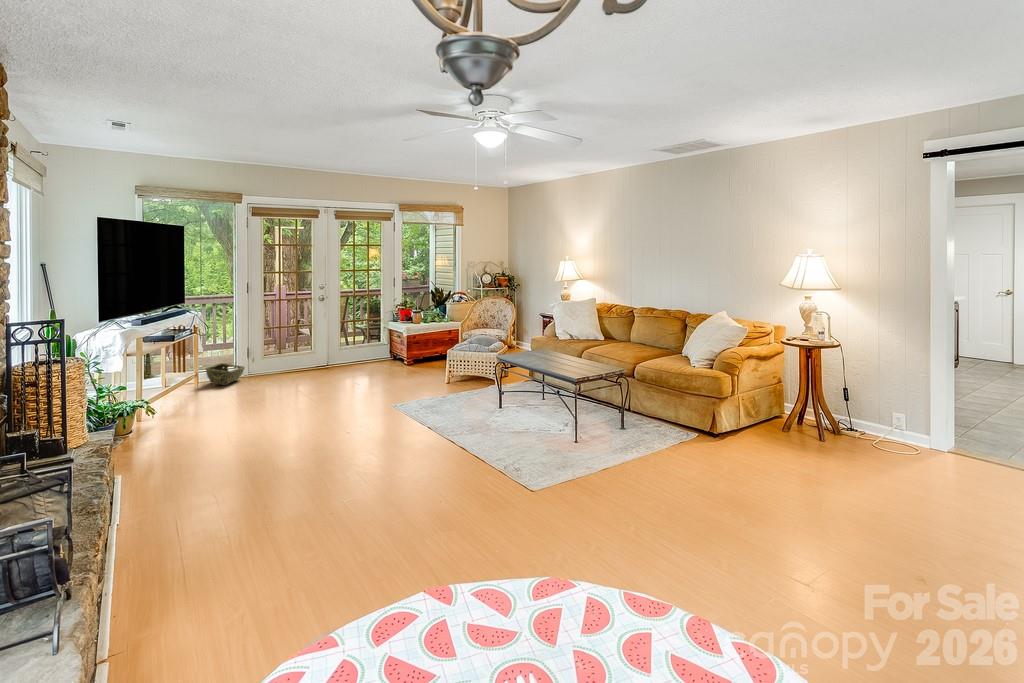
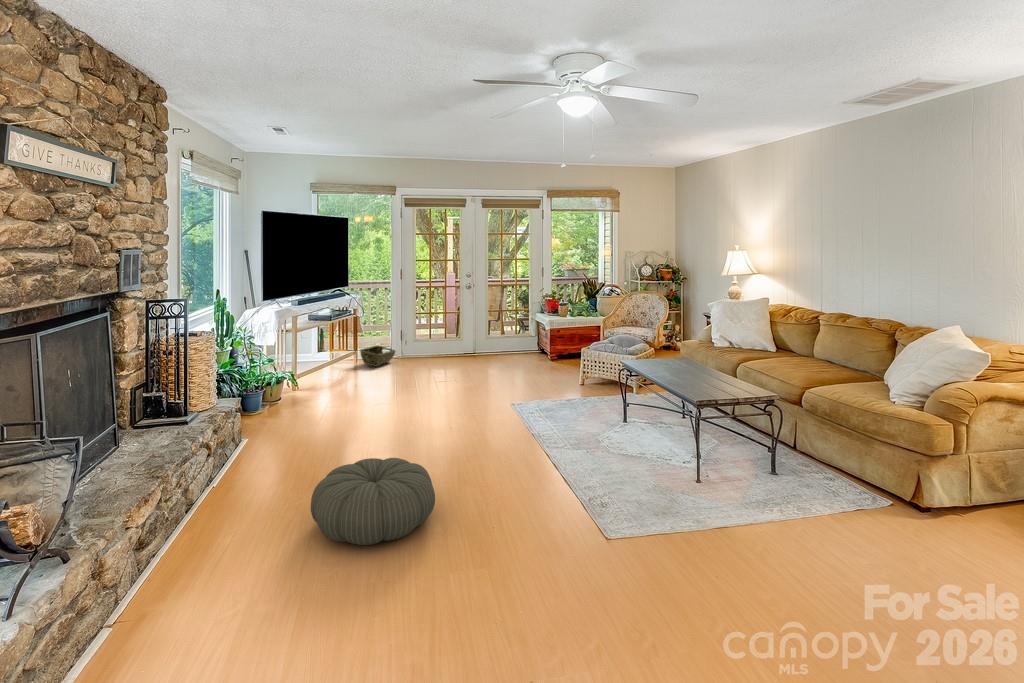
pouf: none [272,449,384,522] -> present [311,458,435,545]

